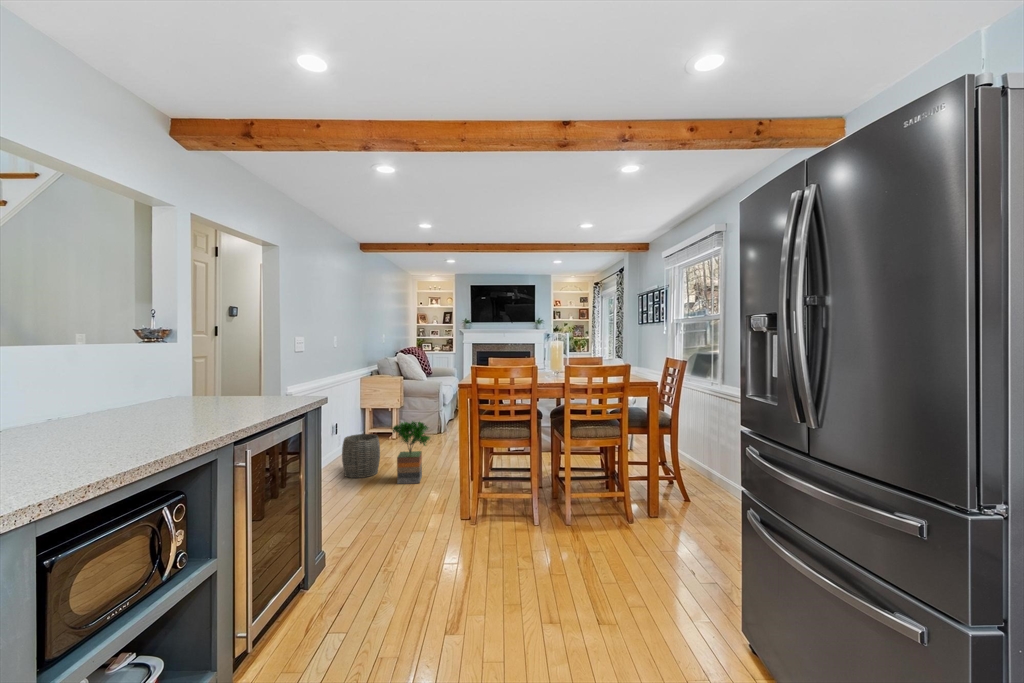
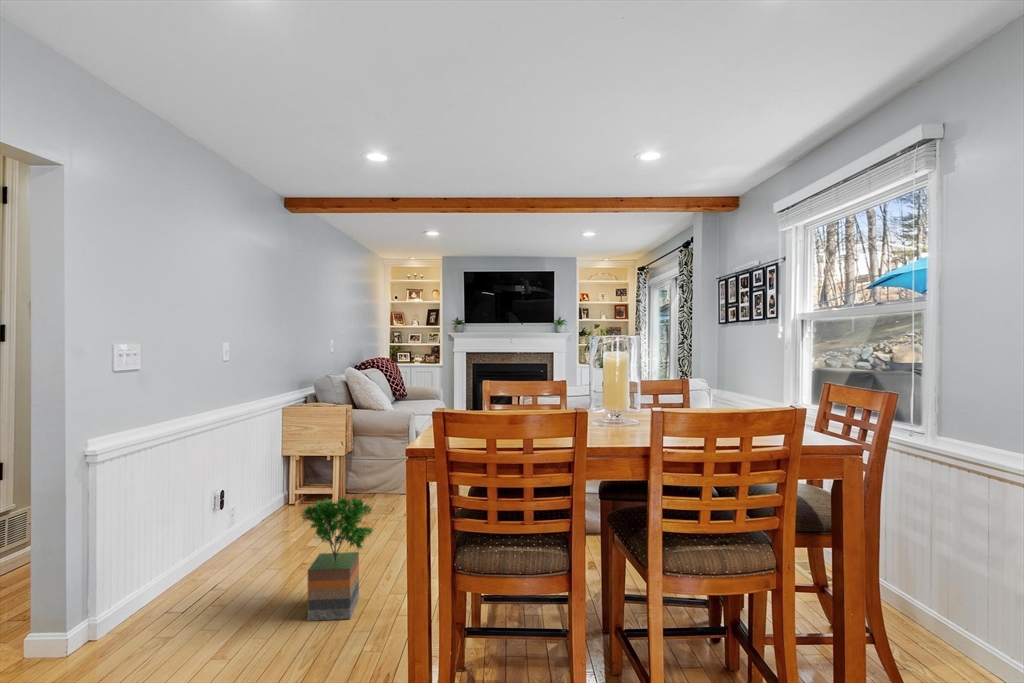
woven basket: present [342,434,380,478] -> none [215,514,288,603]

